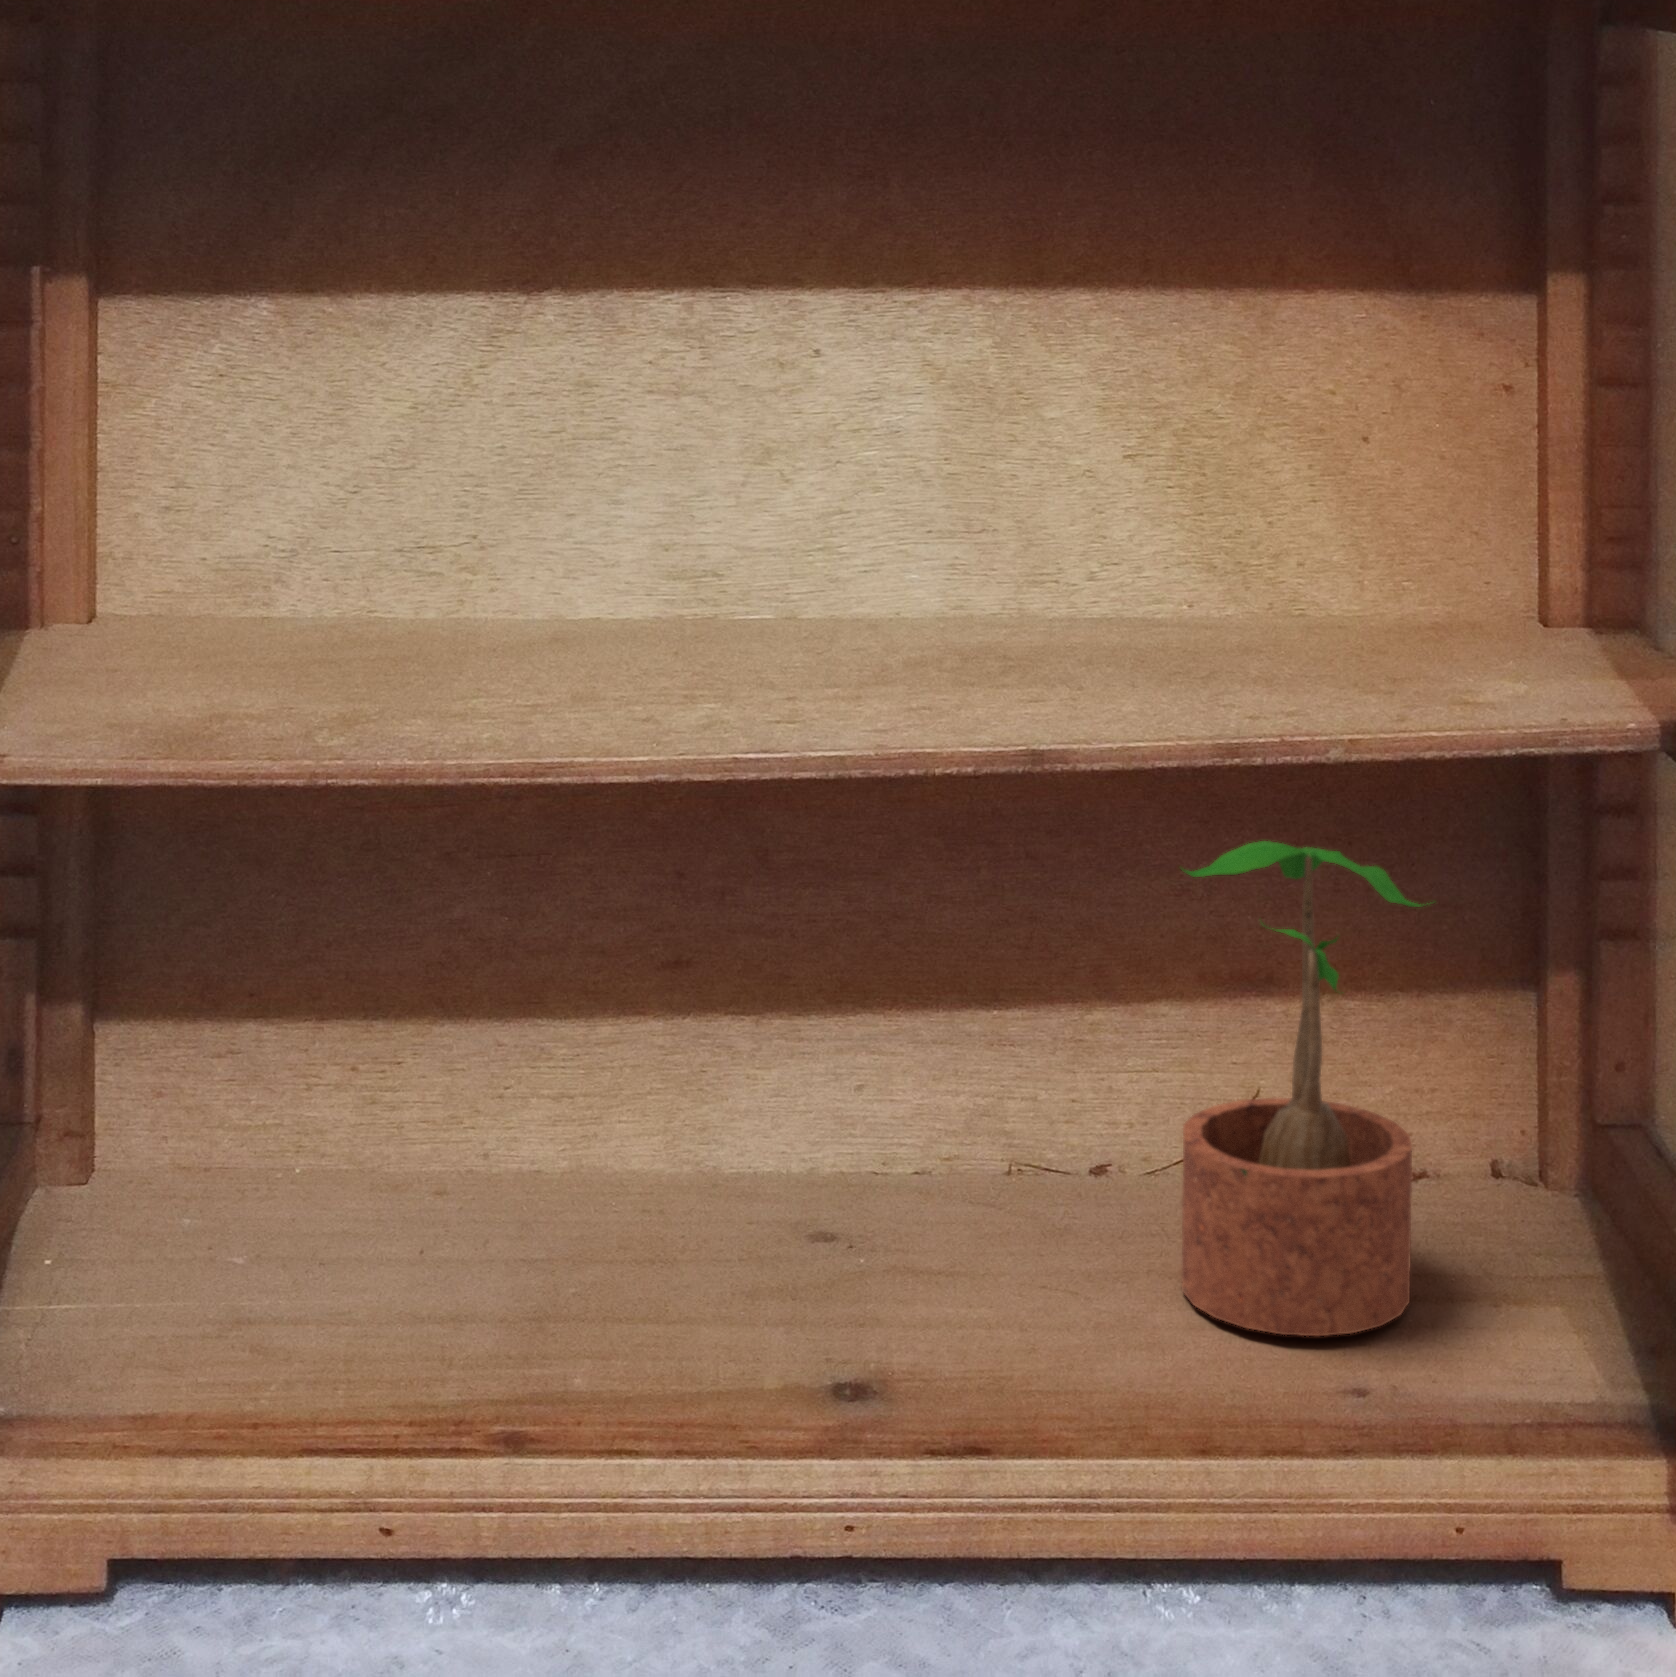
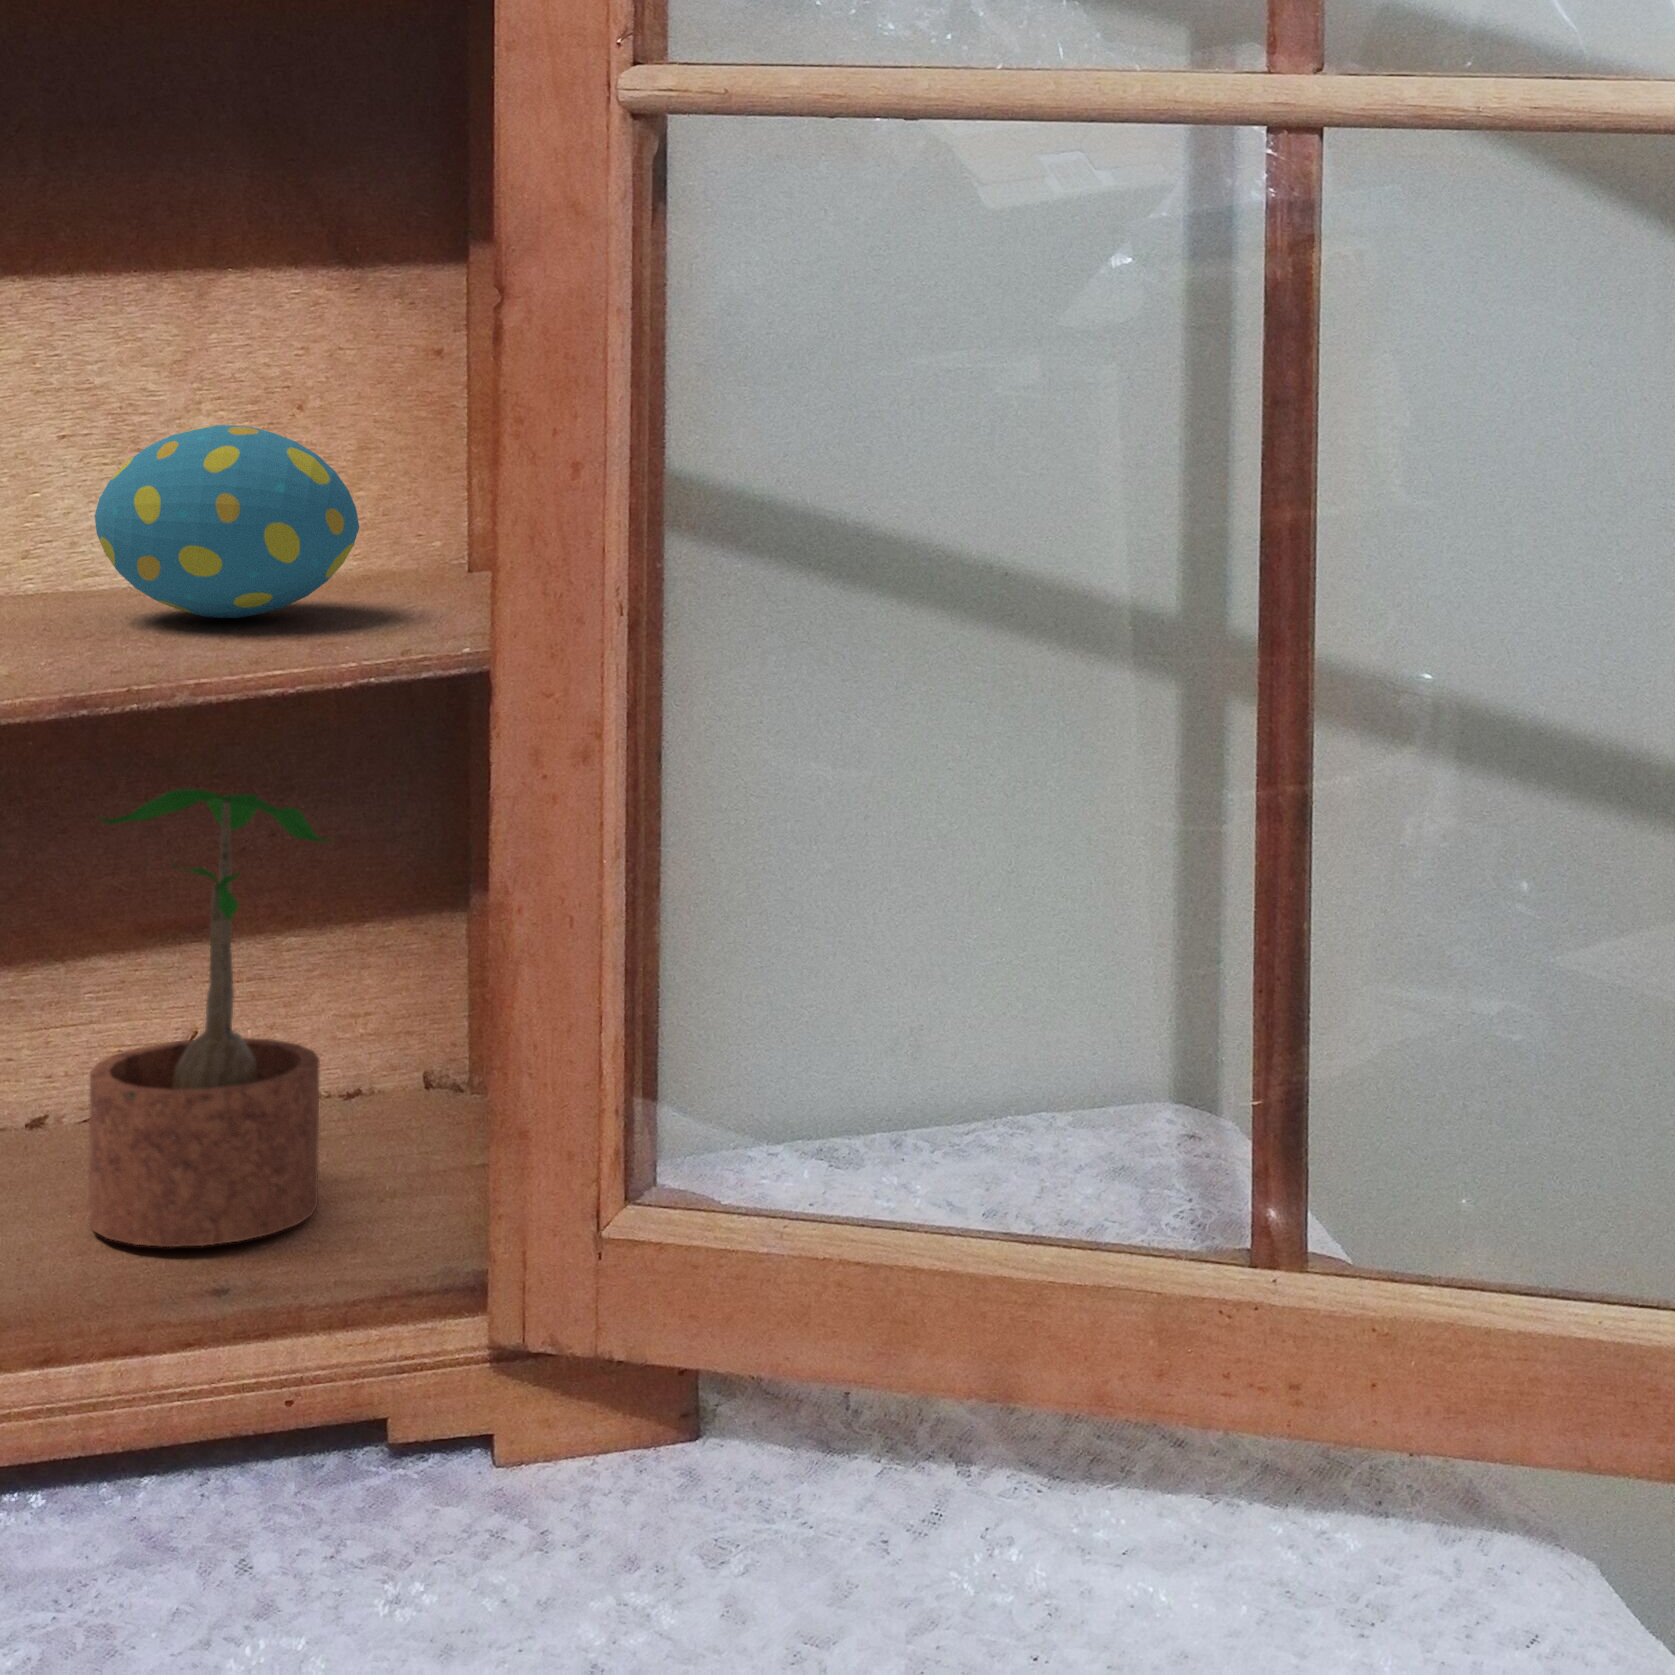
decorative egg: none [1187,464,1456,669] -> present [95,425,359,618]

